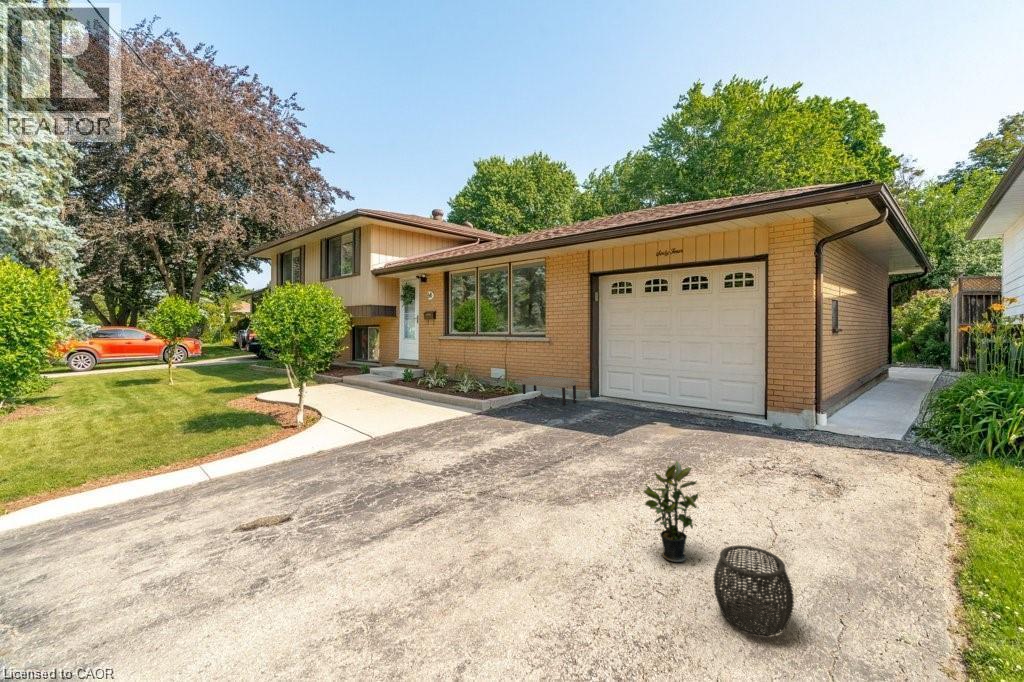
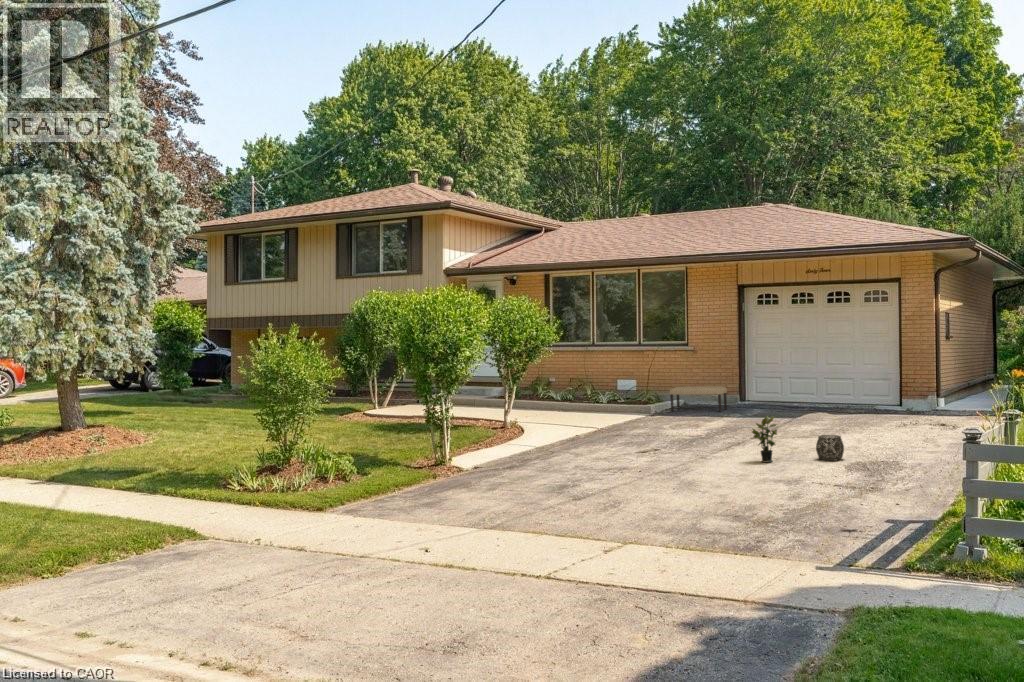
potted plant: present [644,461,698,562] -> present [752,417,777,462]
woven basket: present [713,545,794,636] -> present [816,435,844,461]

